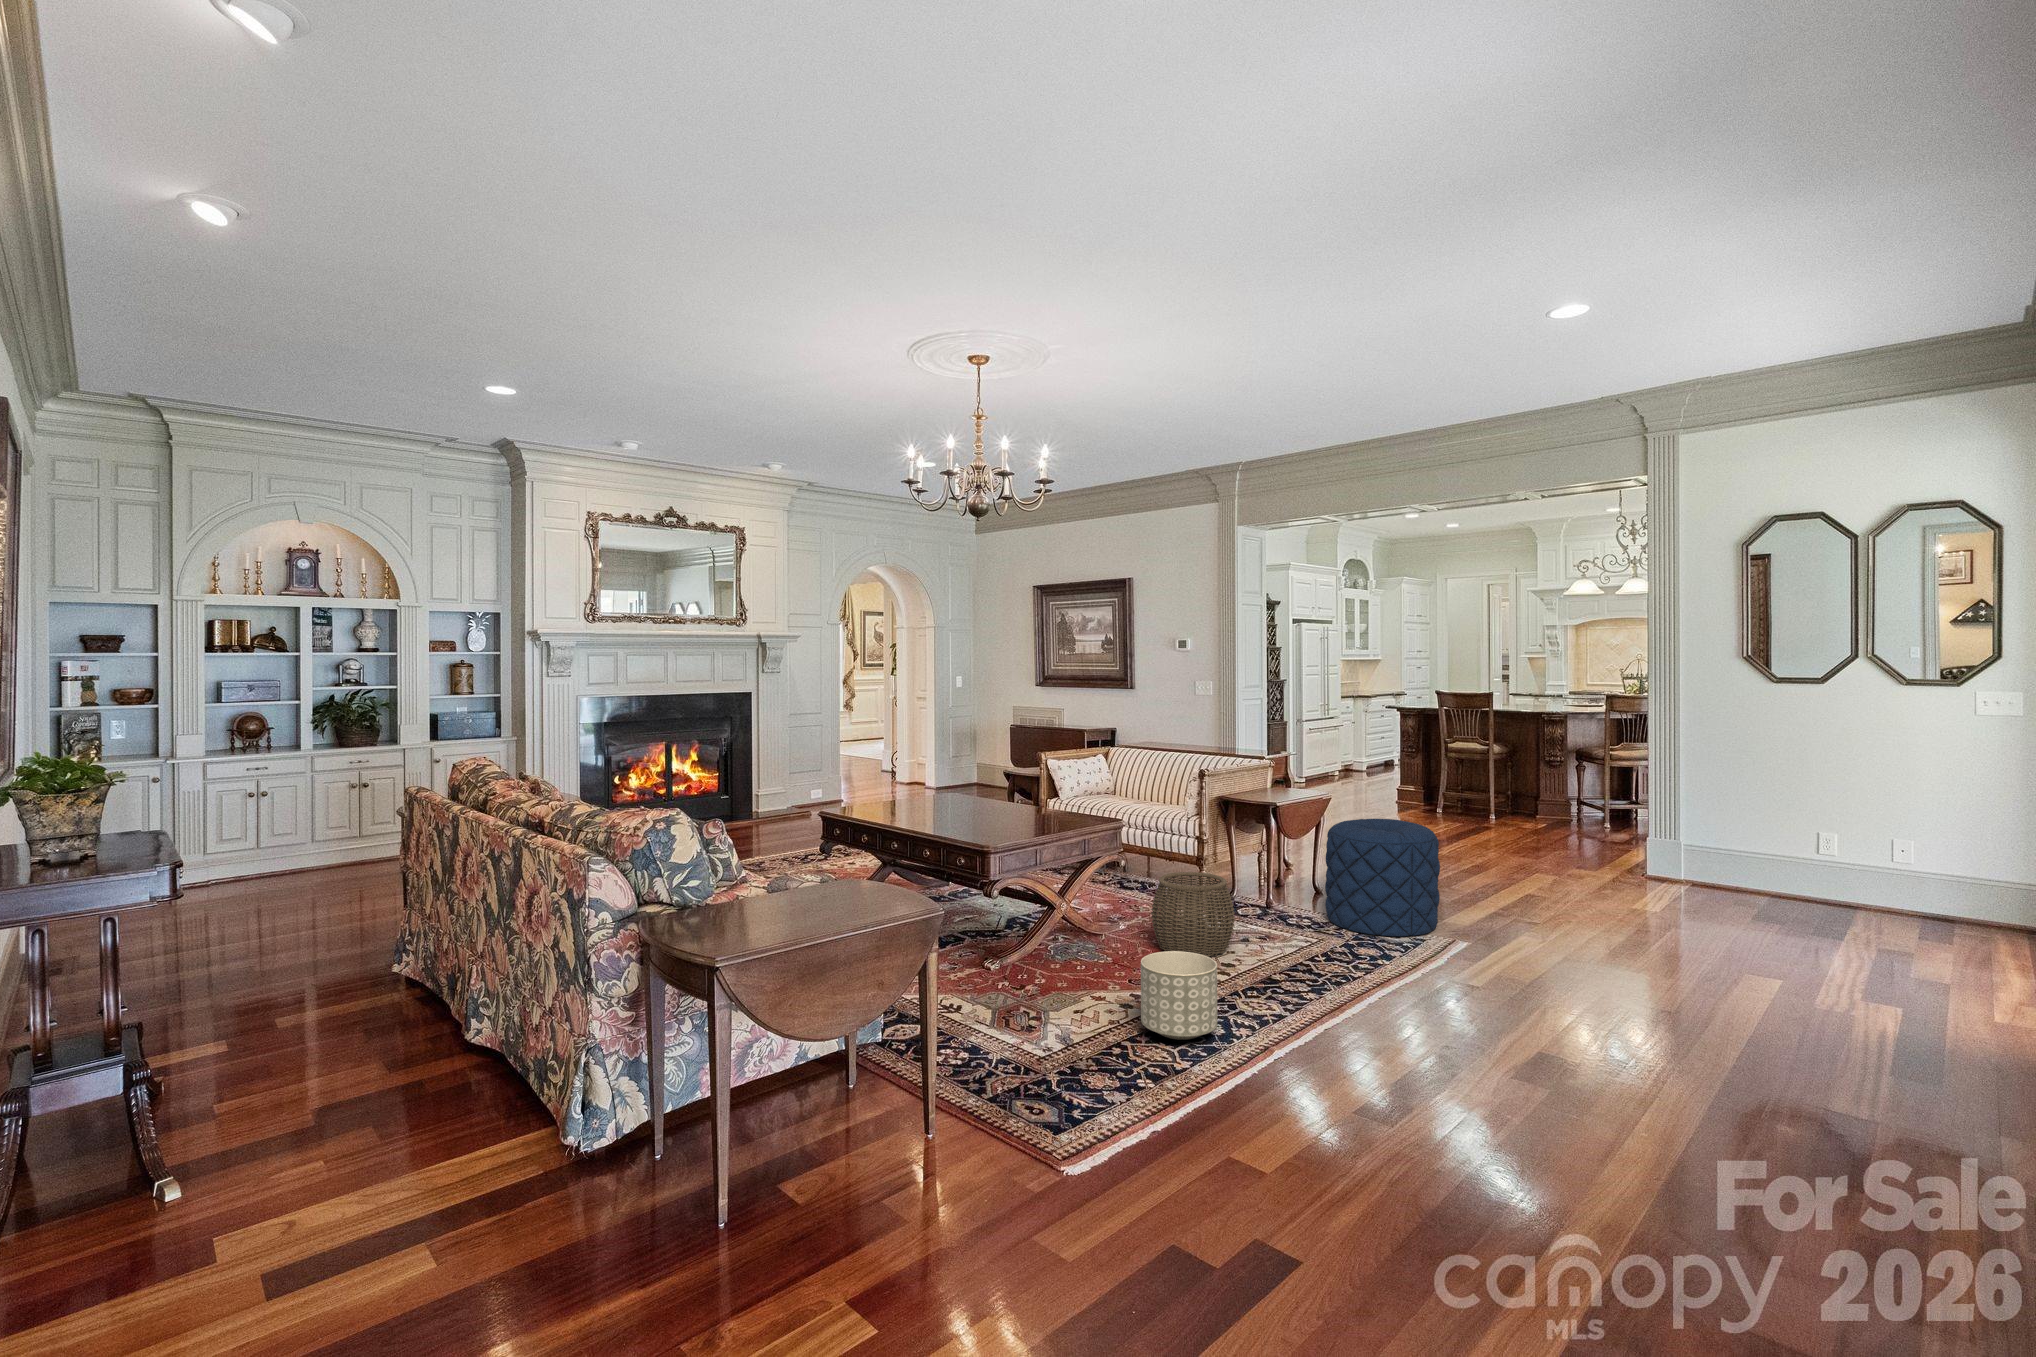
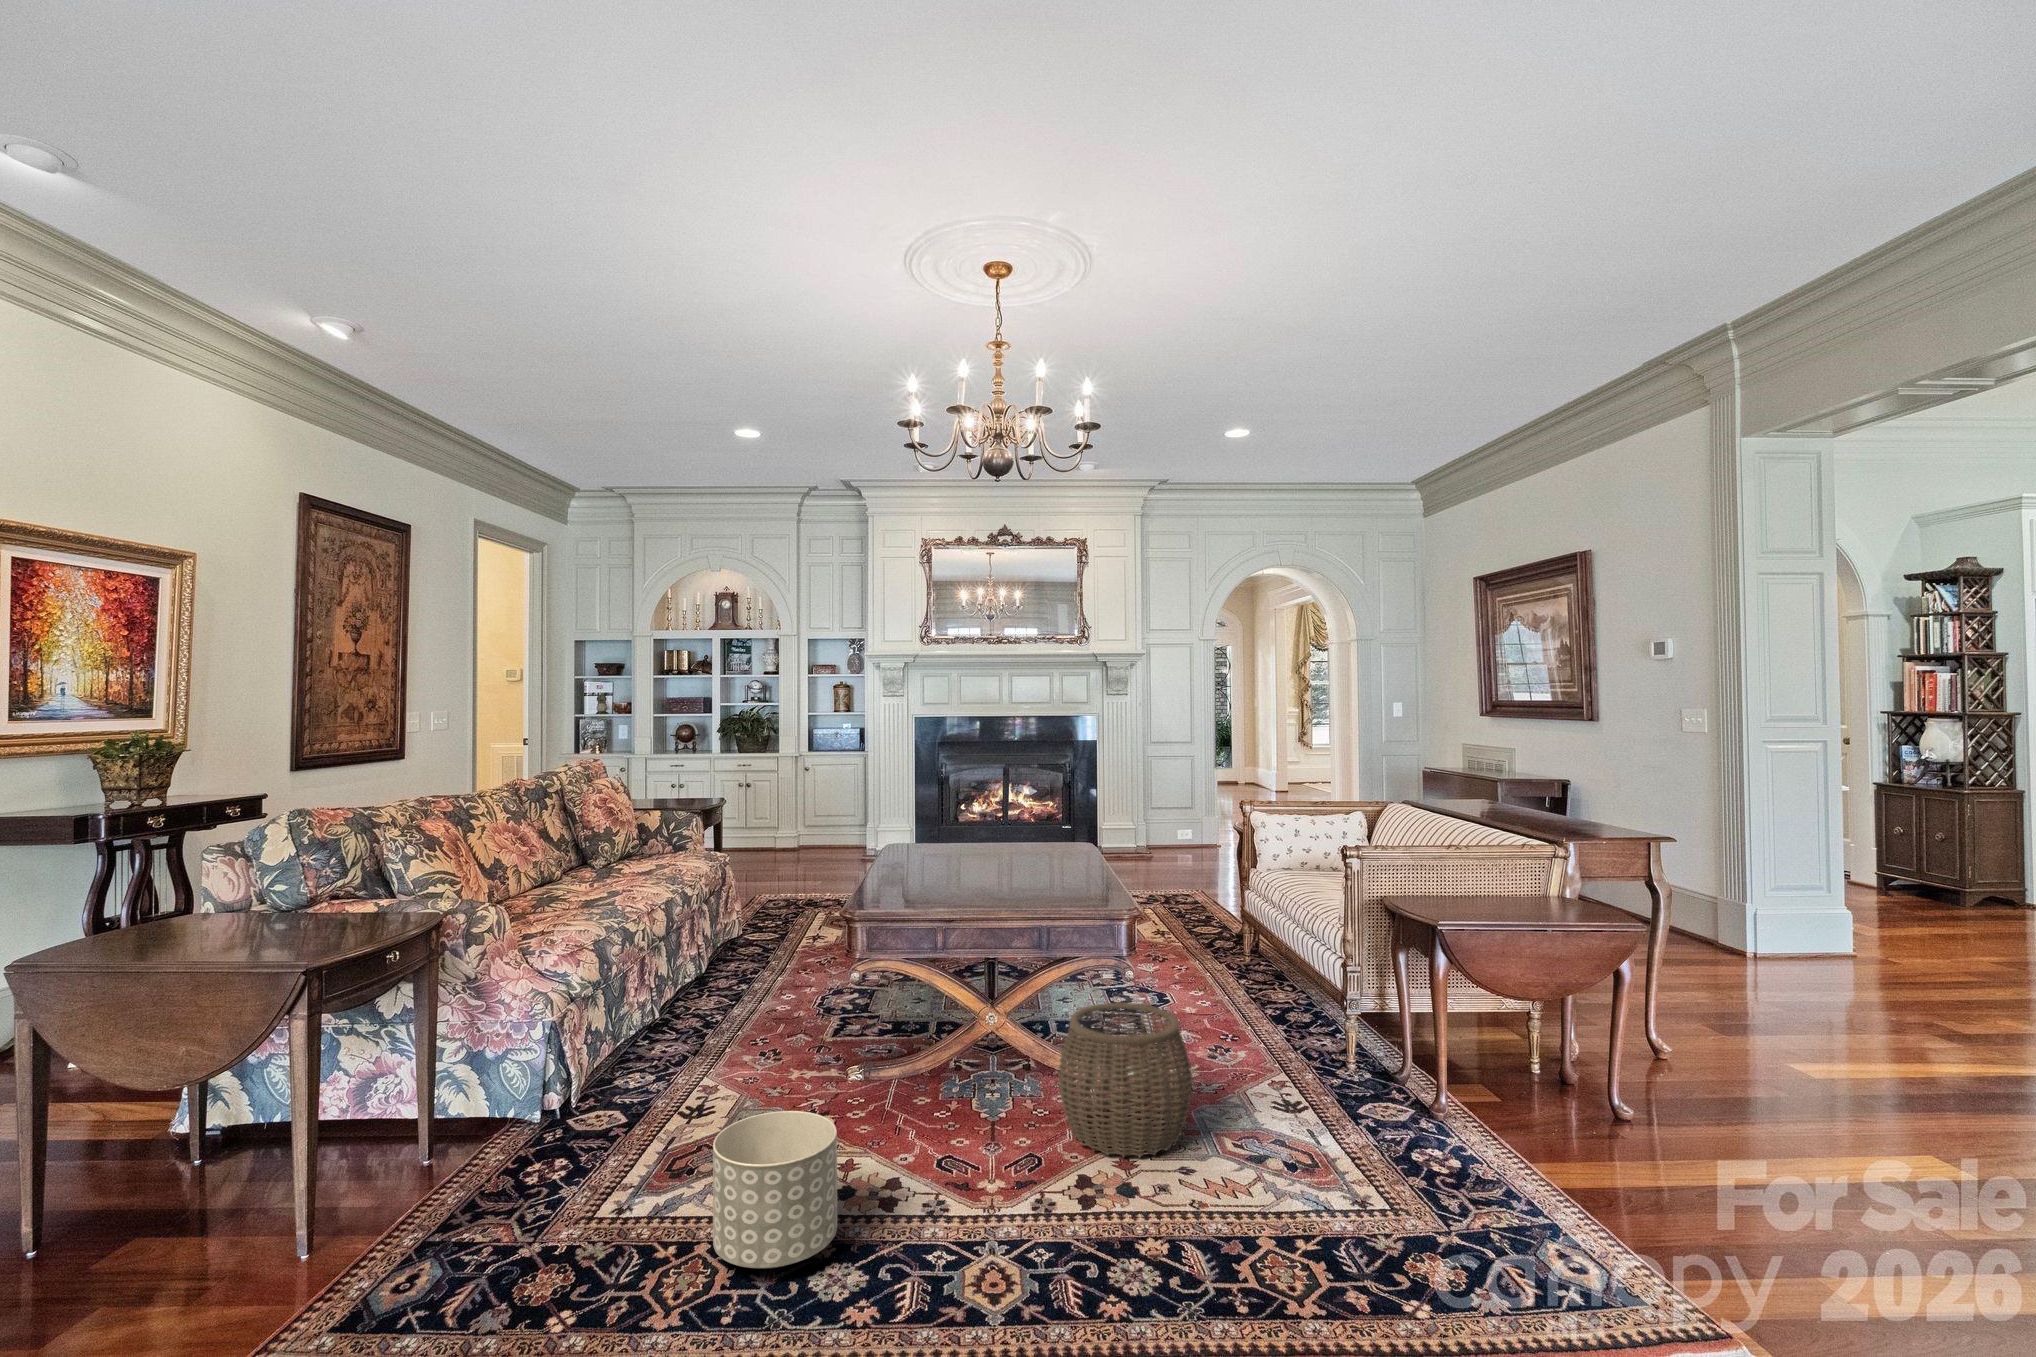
pouf: present [1325,819,1440,936] -> none [1453,978,1709,1268]

